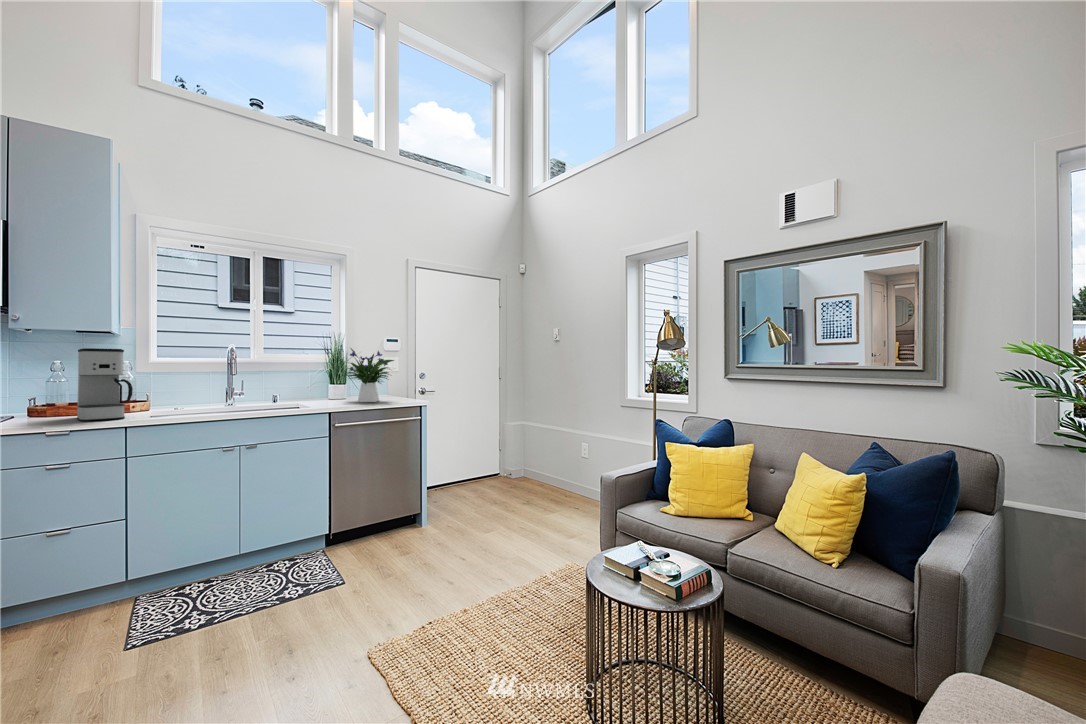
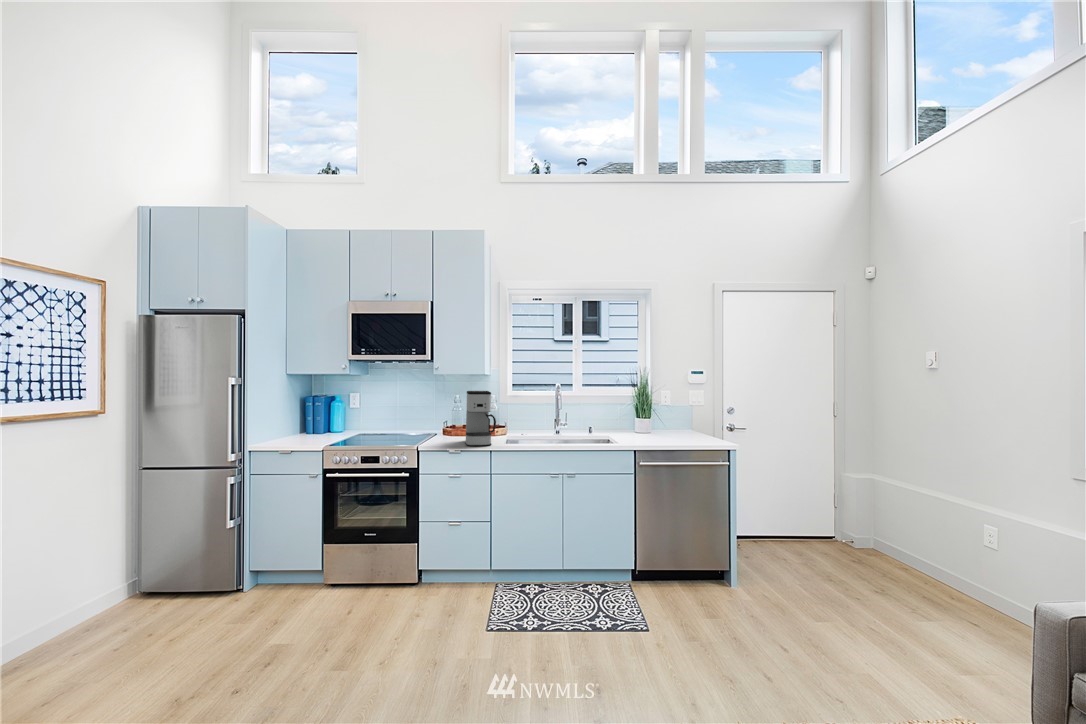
flower arrangement: present [344,348,394,402] -> none [646,385,700,441]

